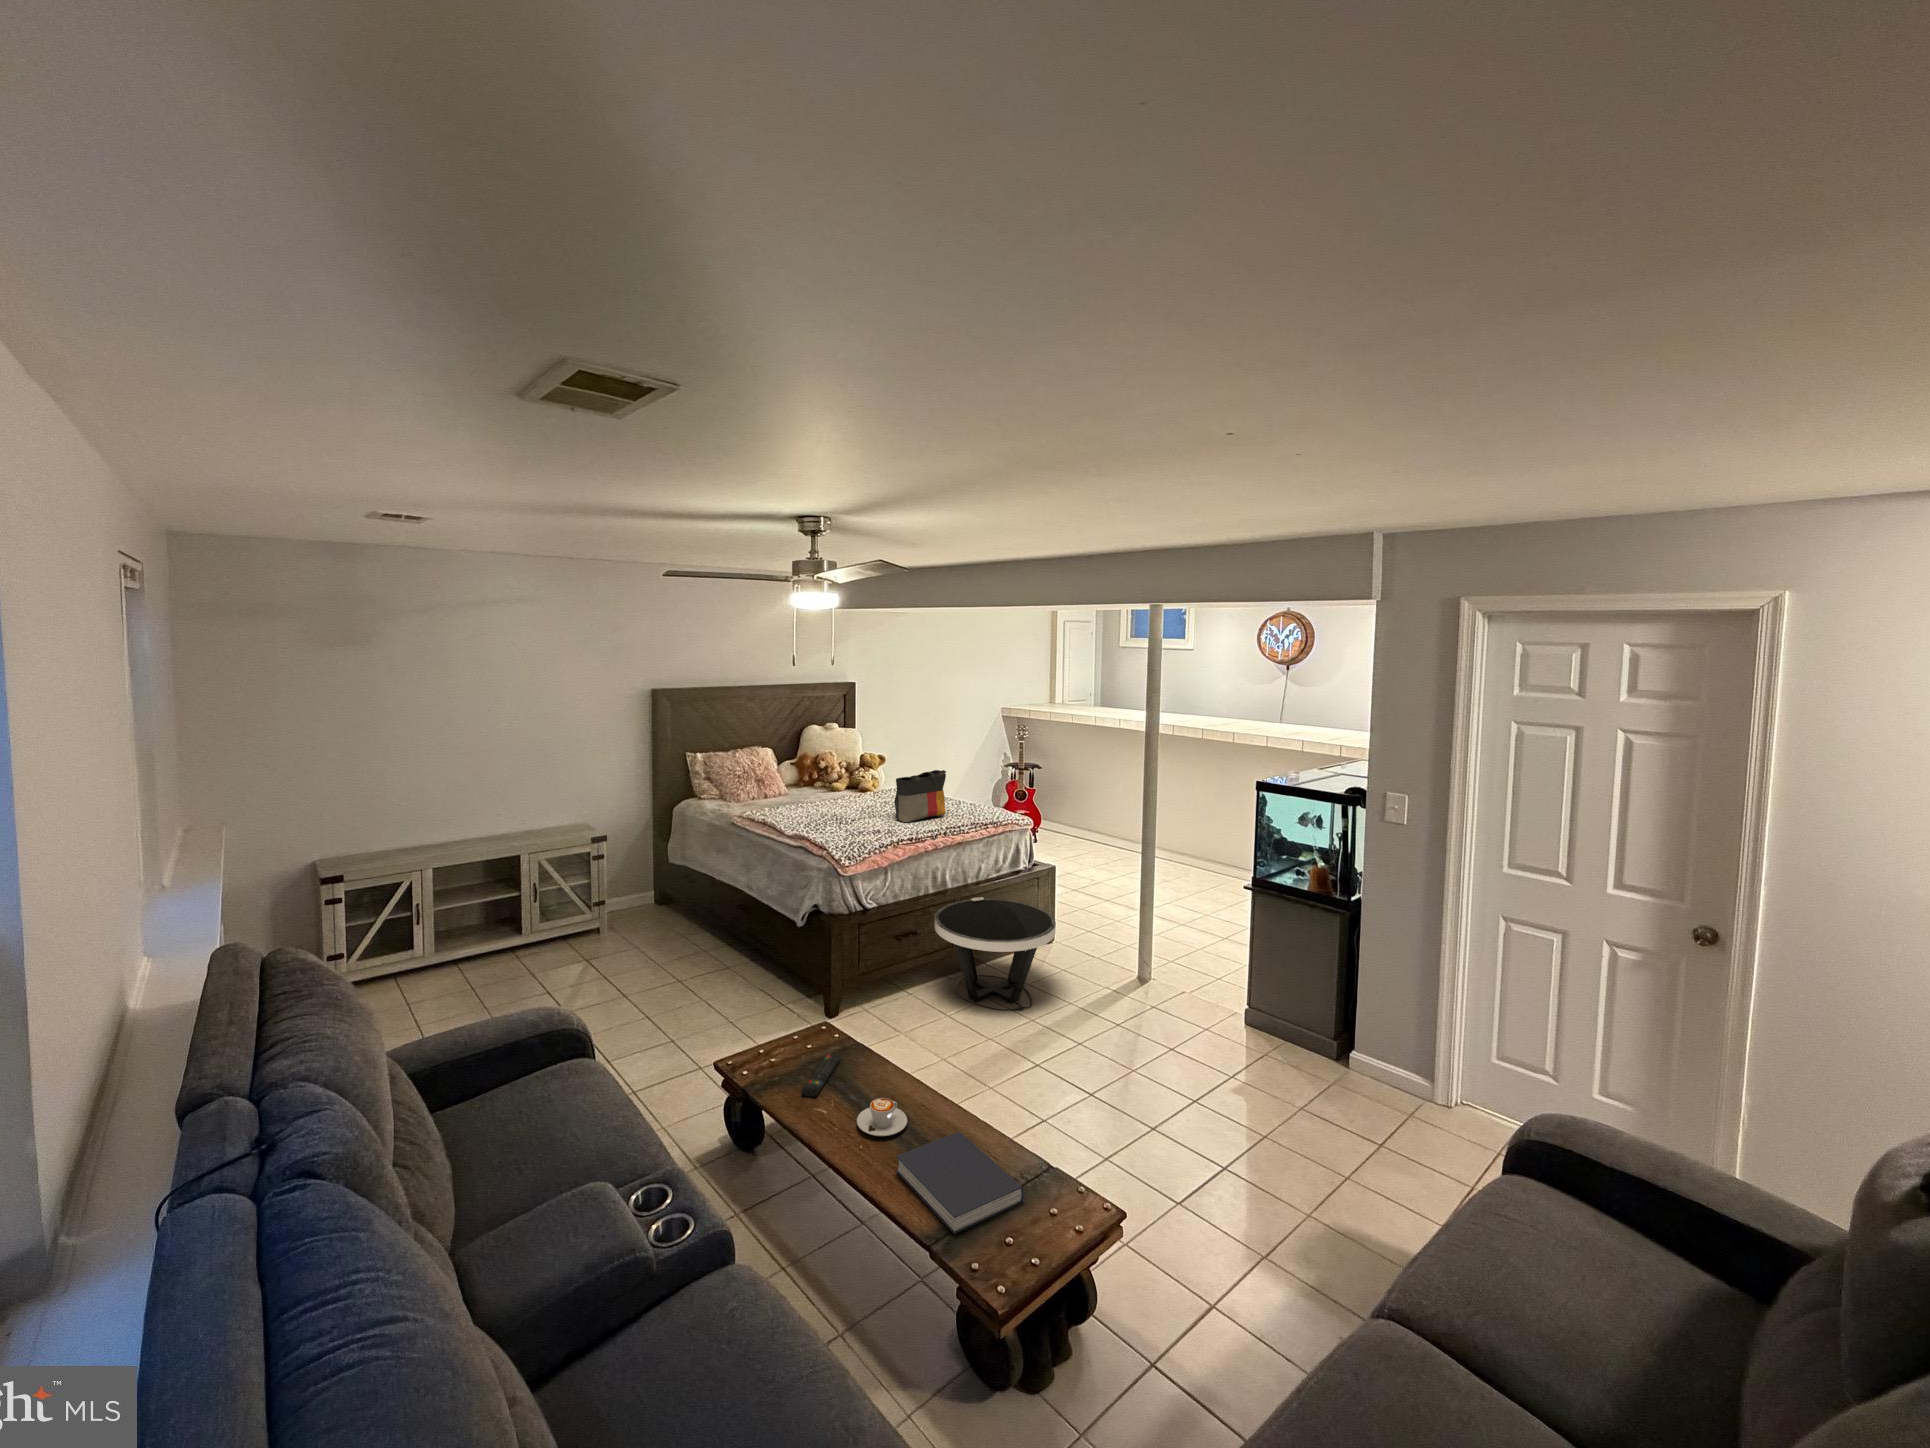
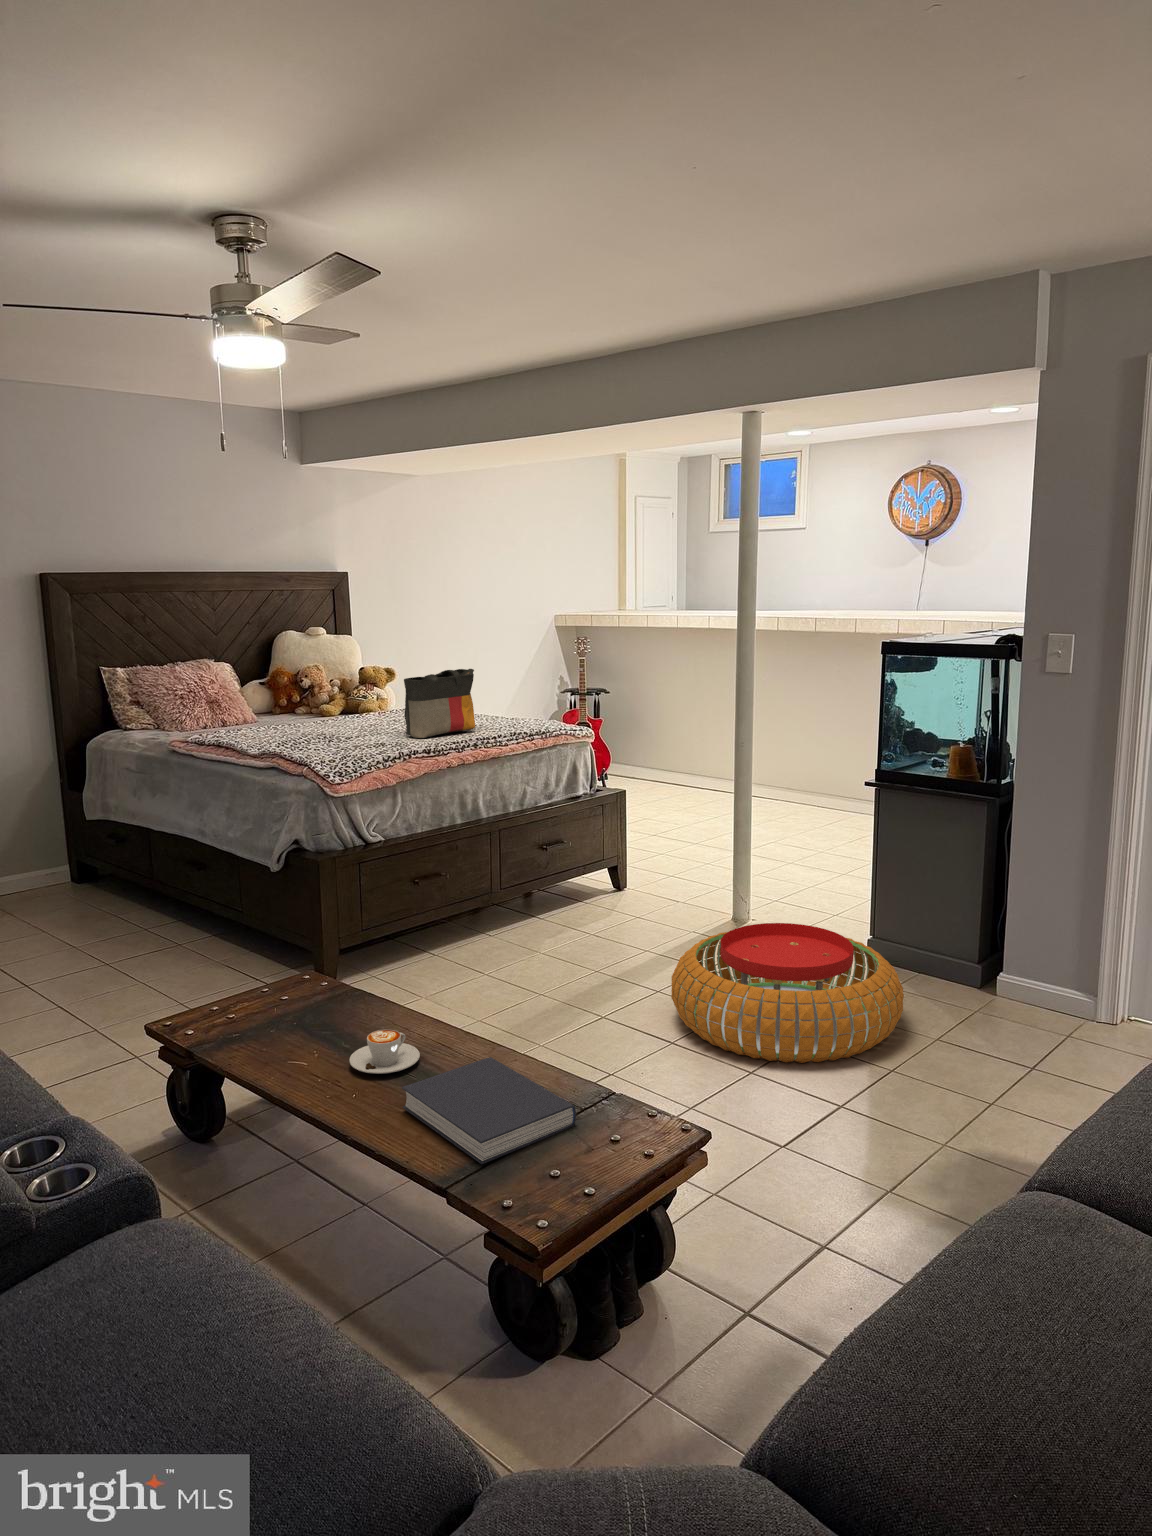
side table: present [935,897,1056,1011] -> none [463,829,625,965]
pouf: none [1090,1000,1274,1125] -> present [671,923,904,1063]
remote control: present [801,1054,841,1097] -> none [272,996,329,1042]

